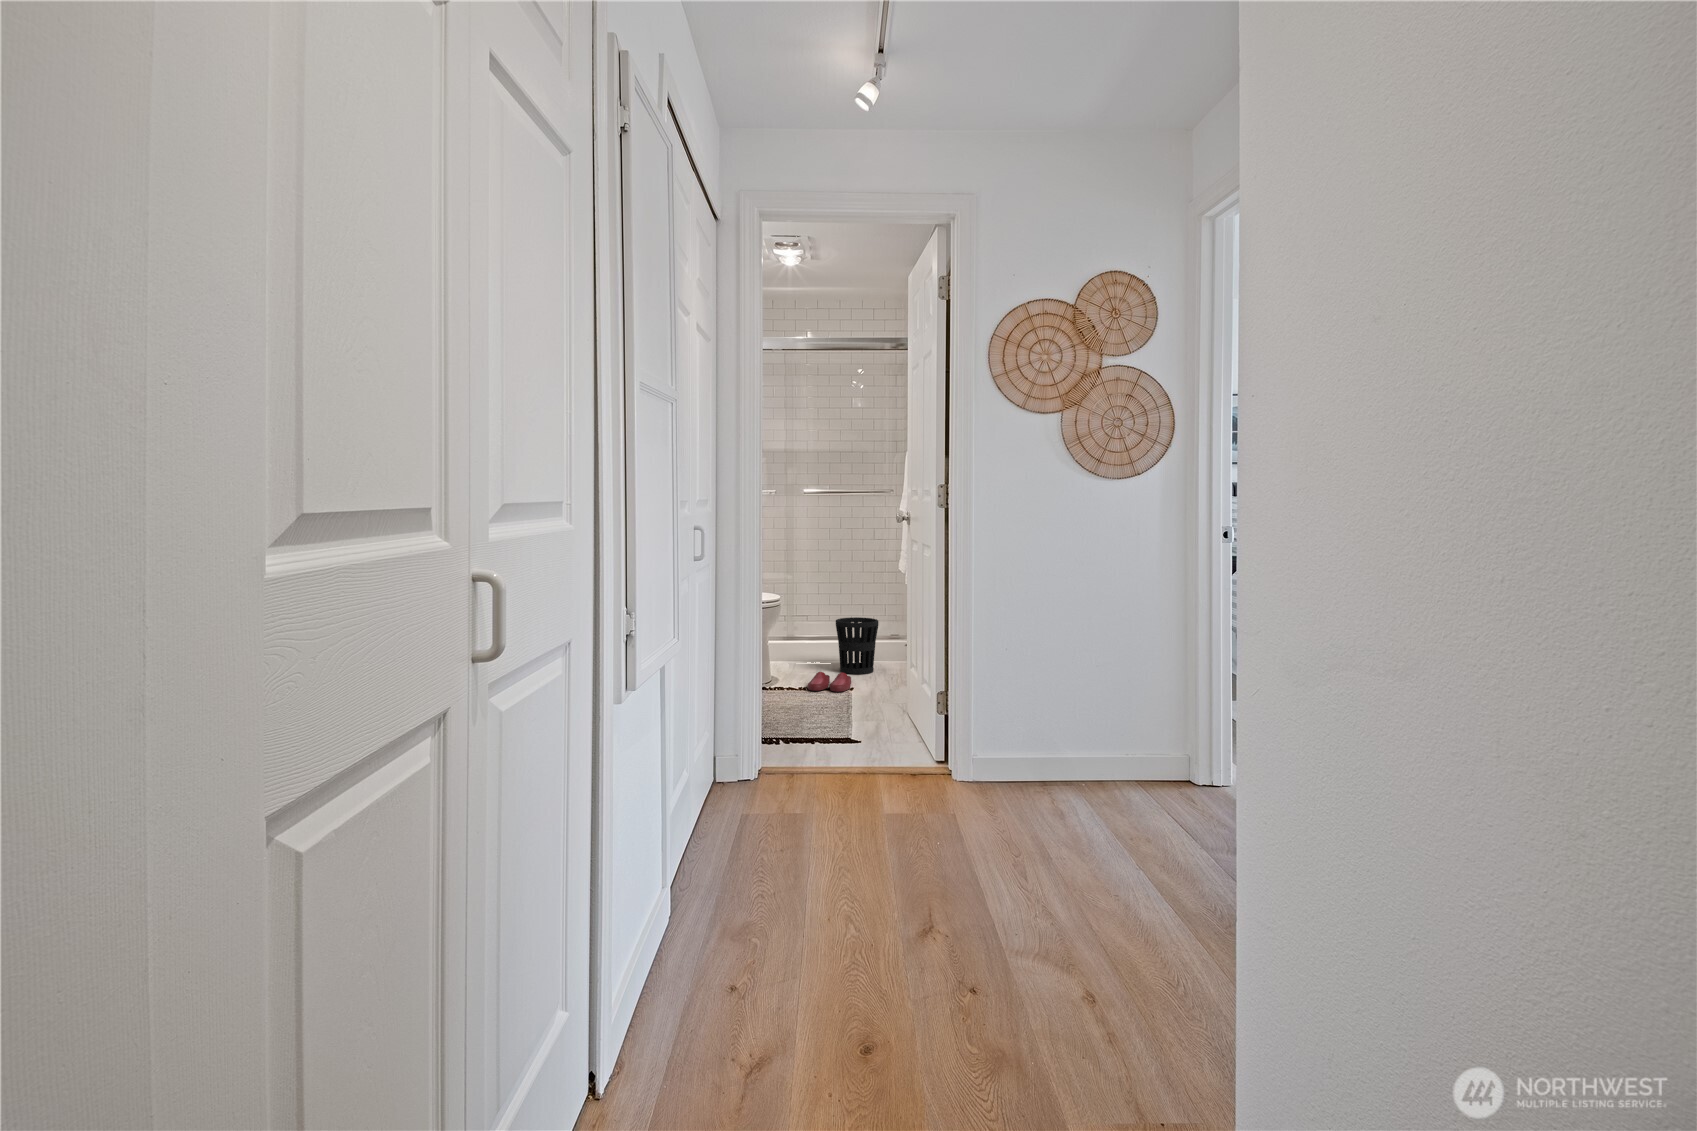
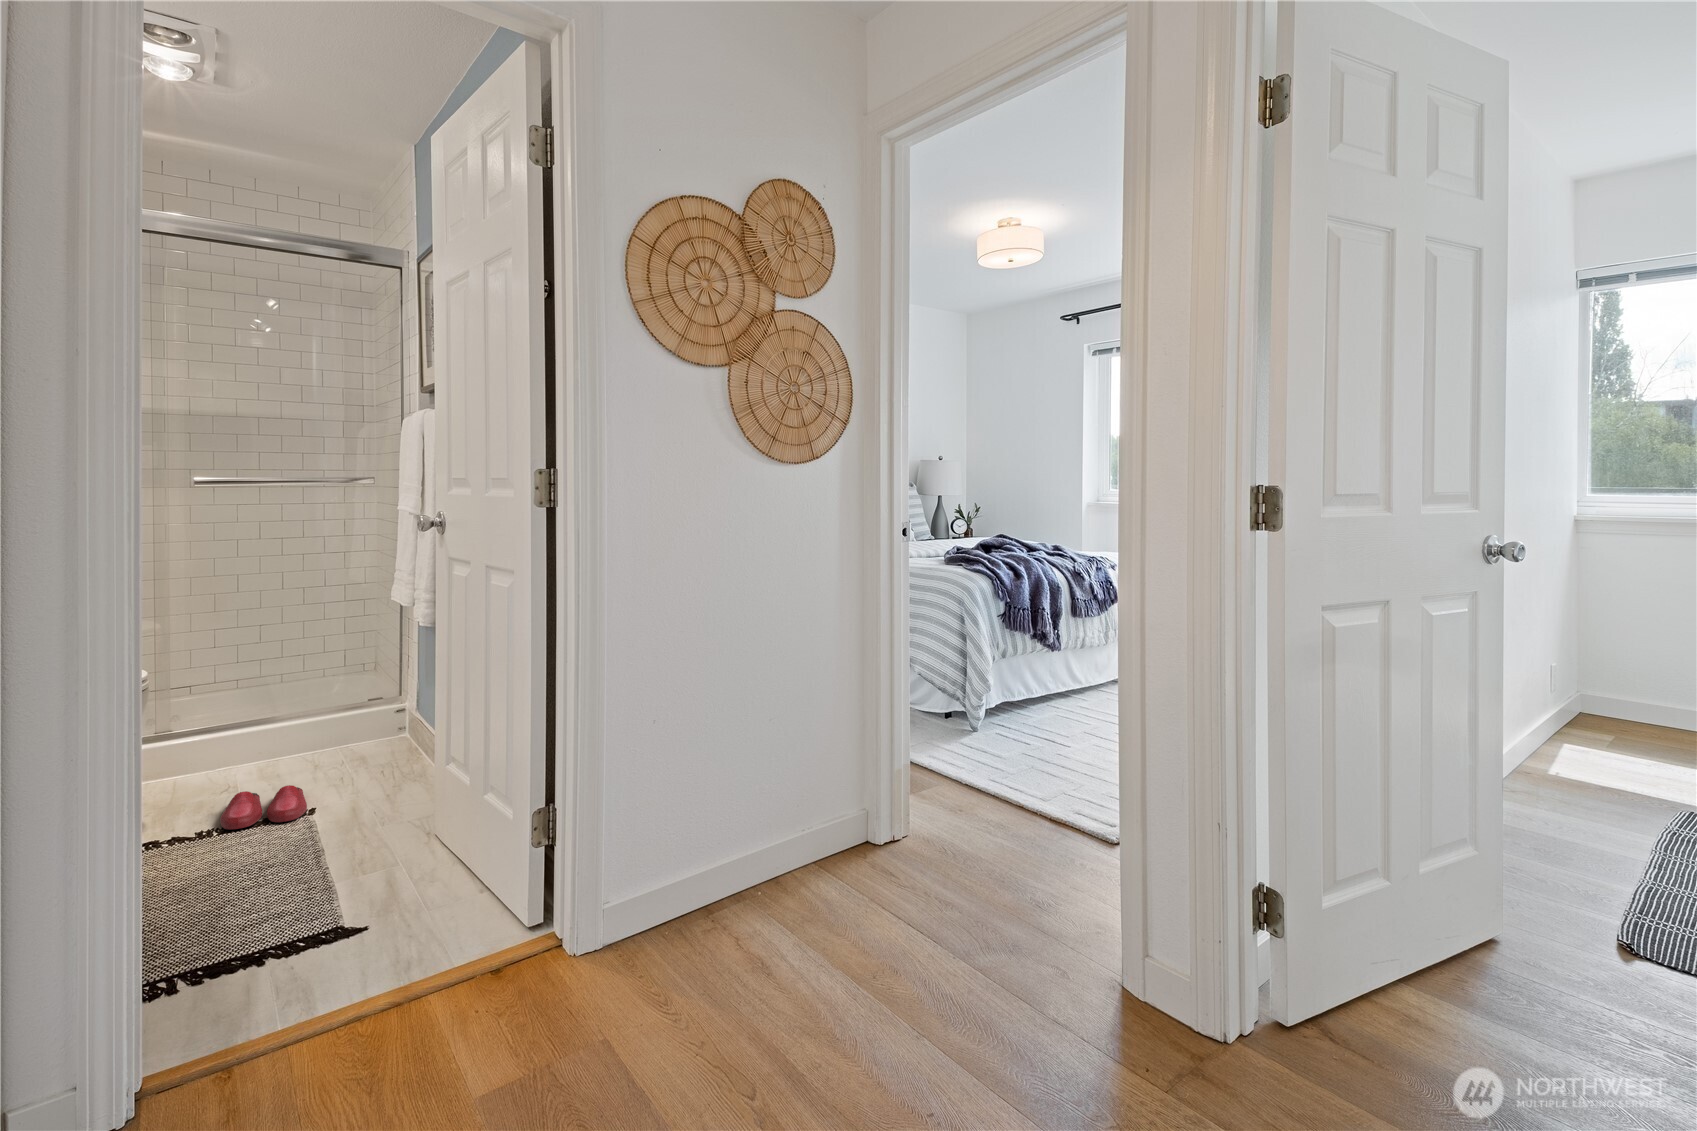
wastebasket: present [836,617,878,674] -> none [257,687,337,781]

